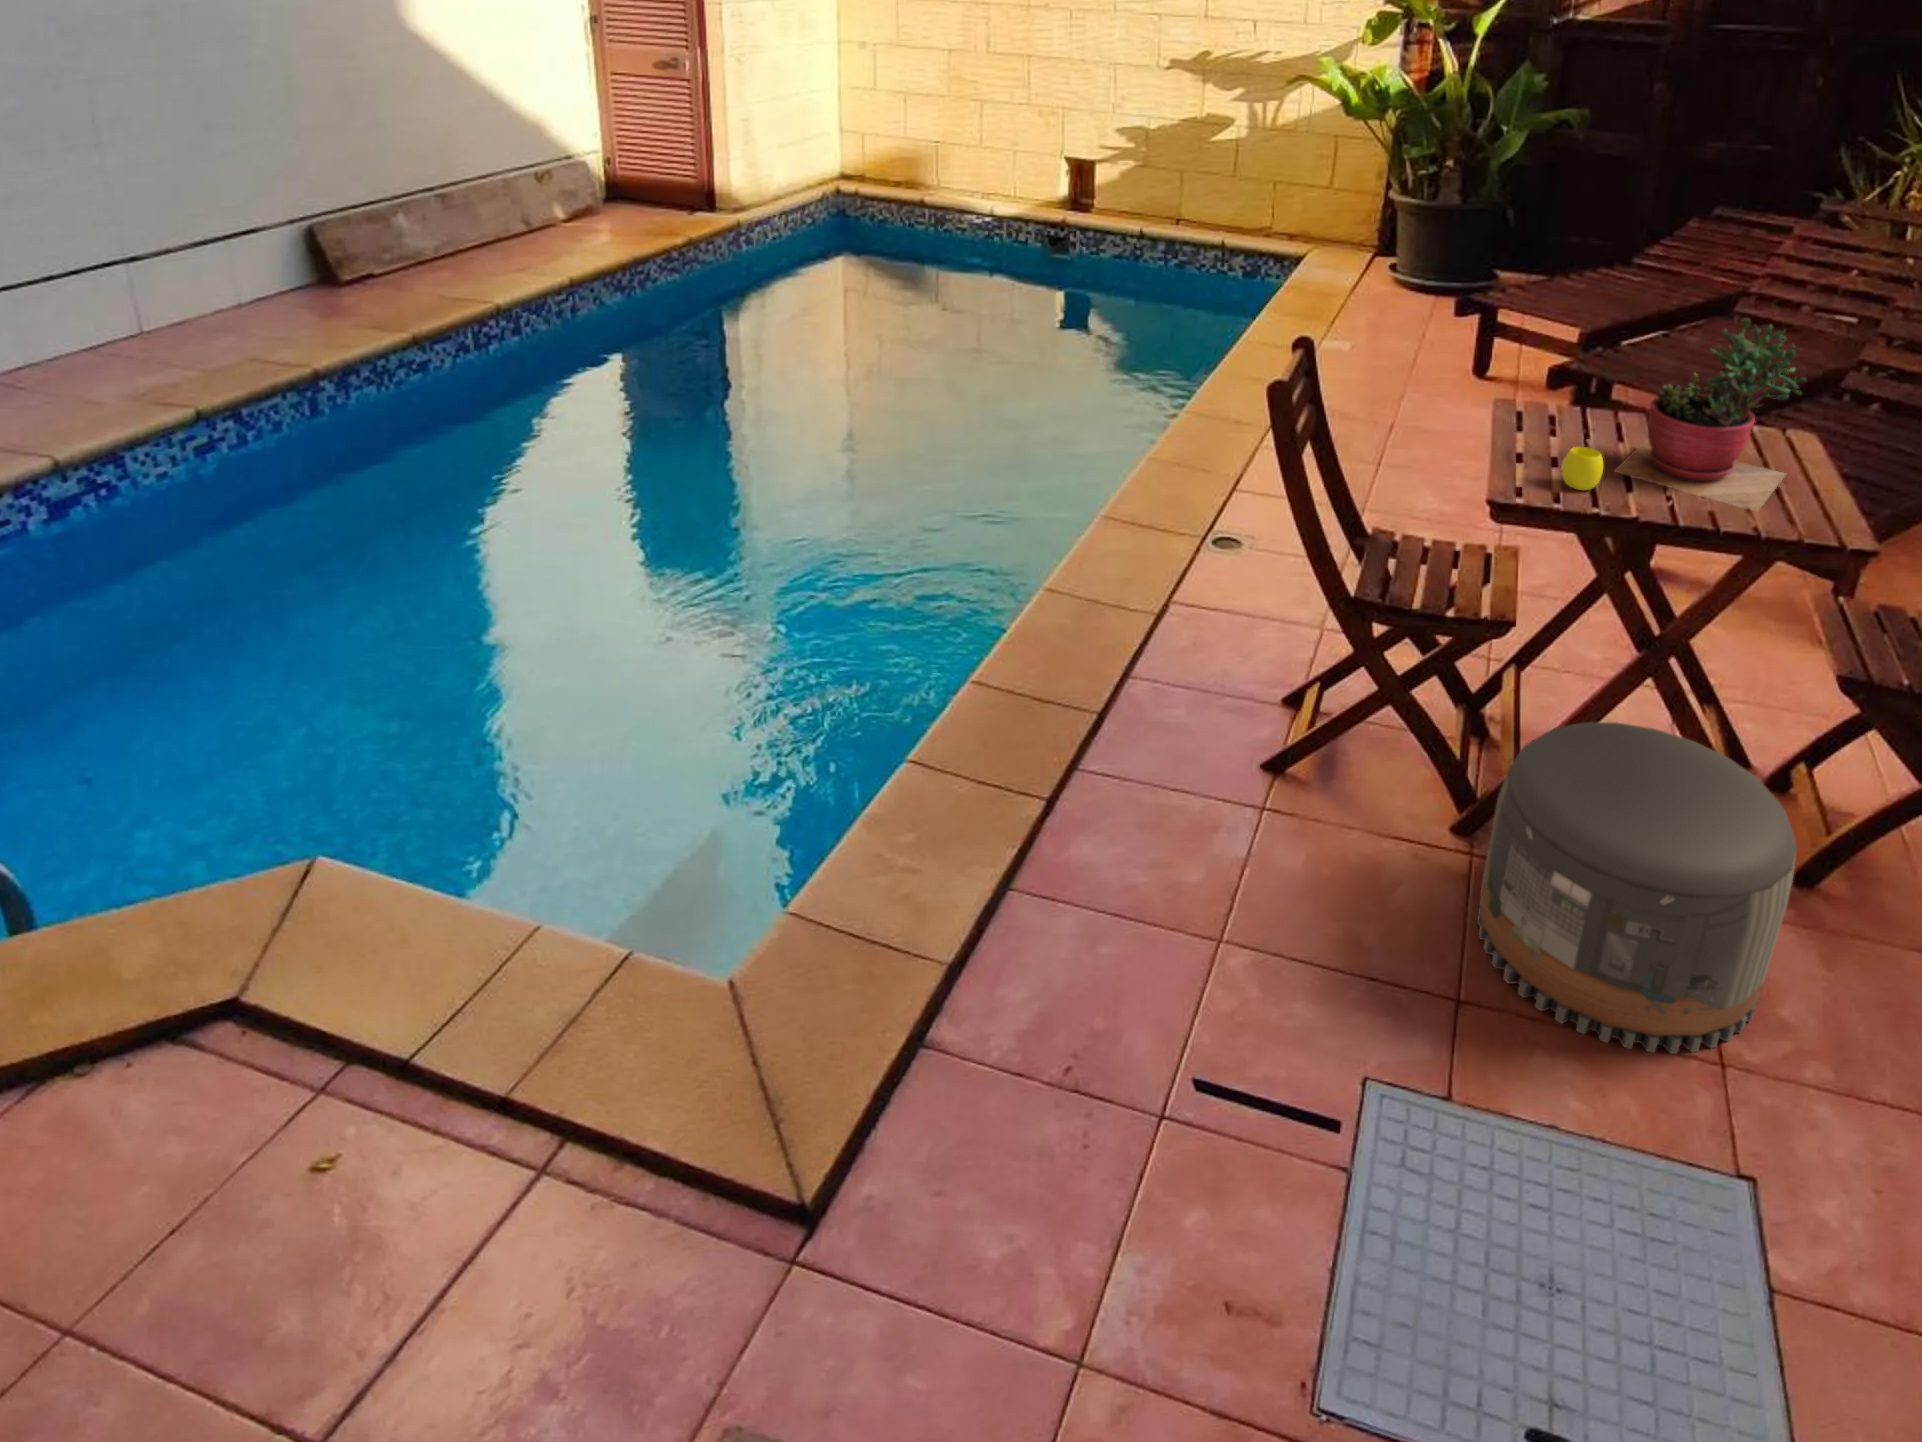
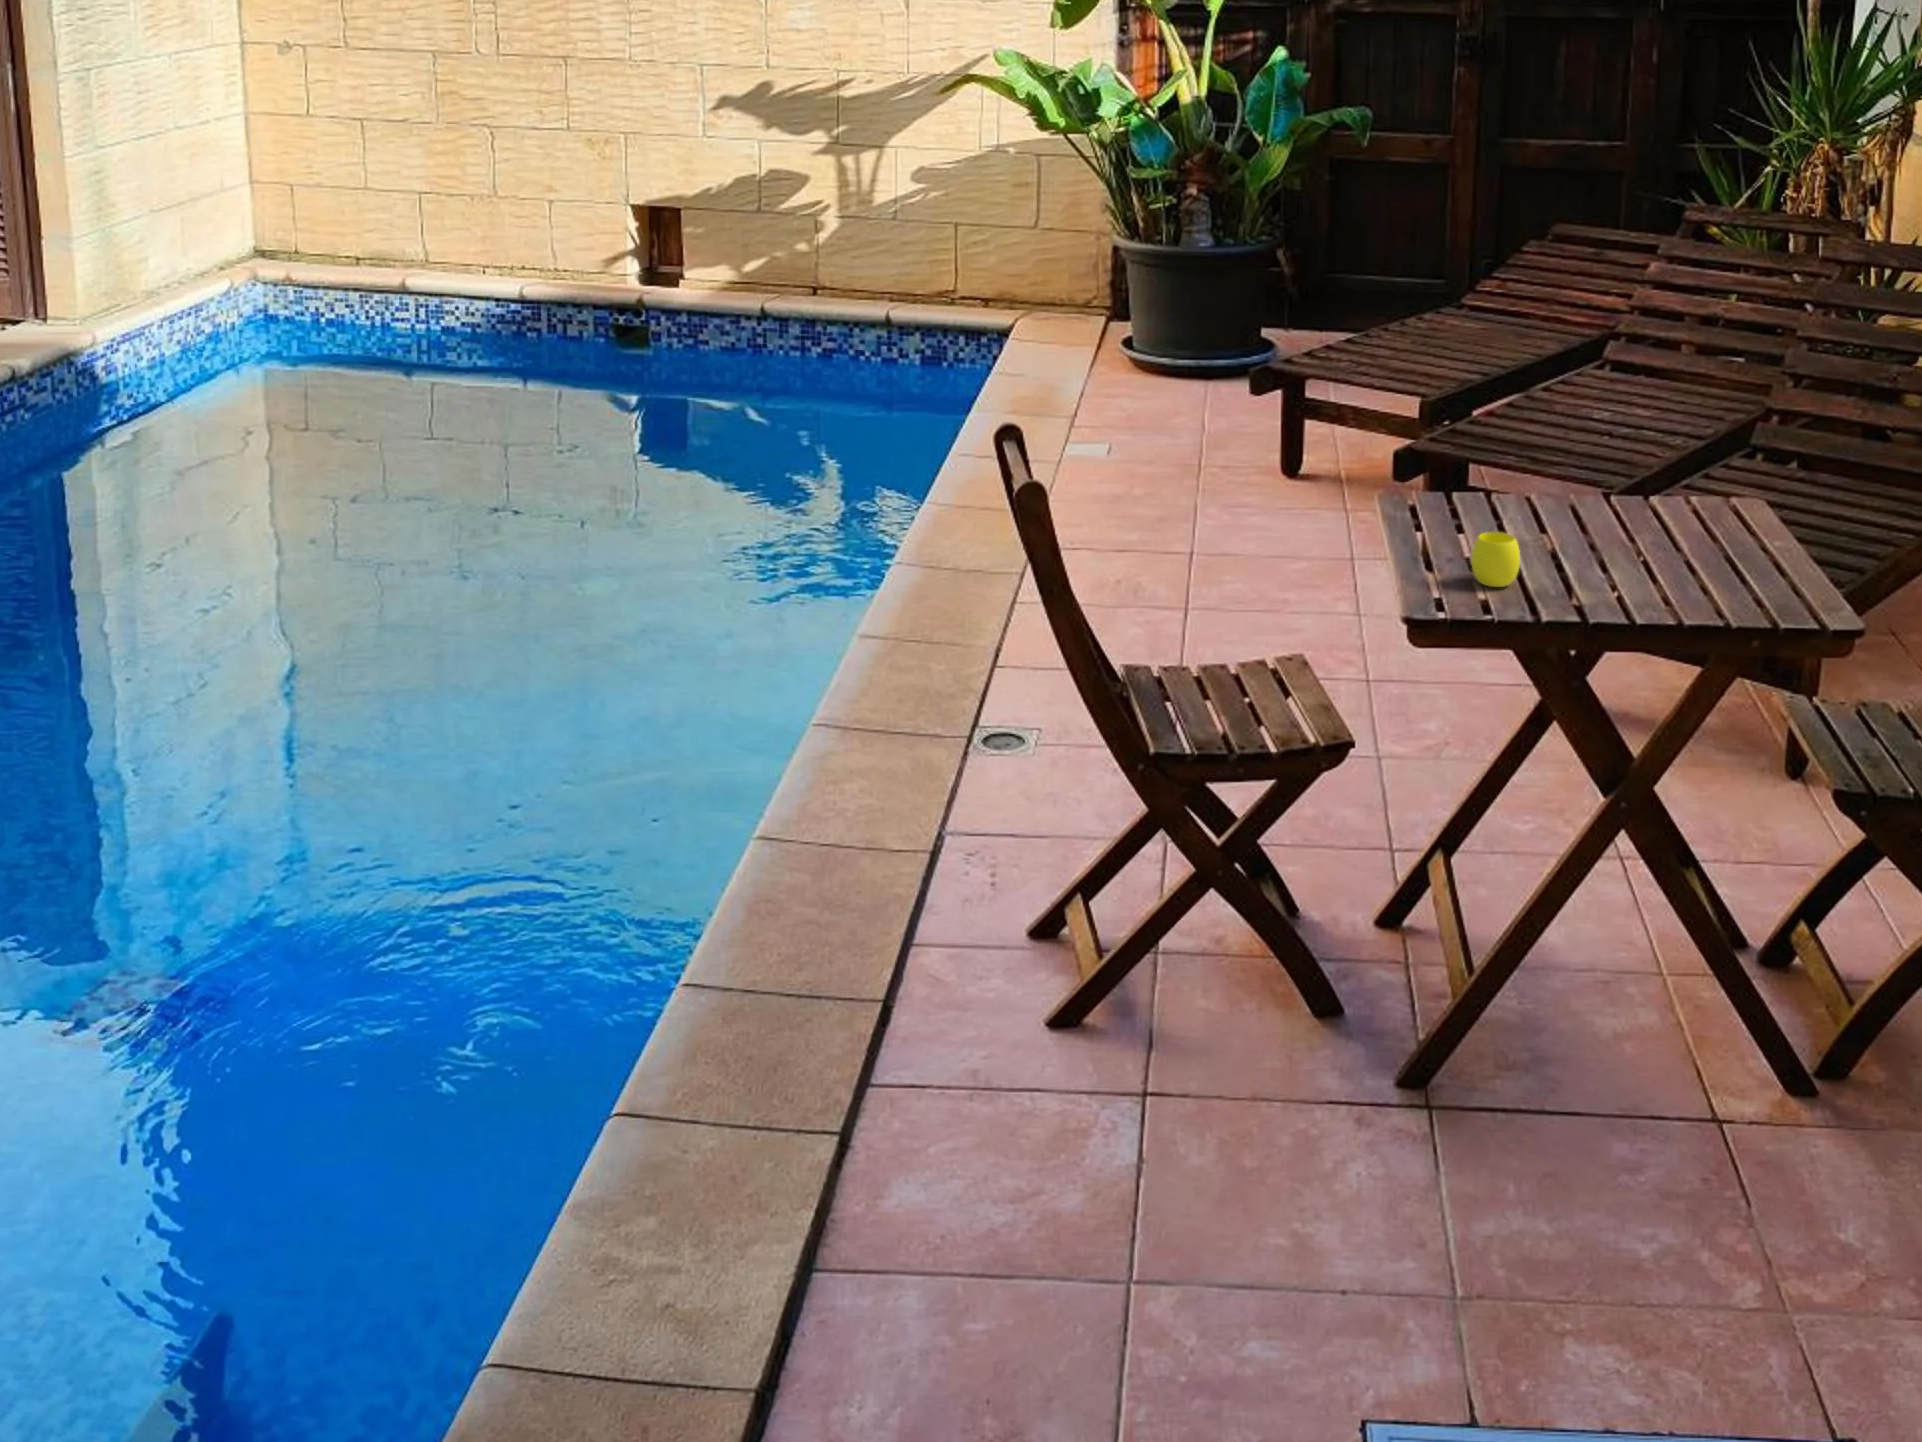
succulent plant: present [1615,318,1805,511] -> none [1525,348,1731,595]
pouf: present [1477,722,1797,1054] -> none [1453,881,1818,1296]

